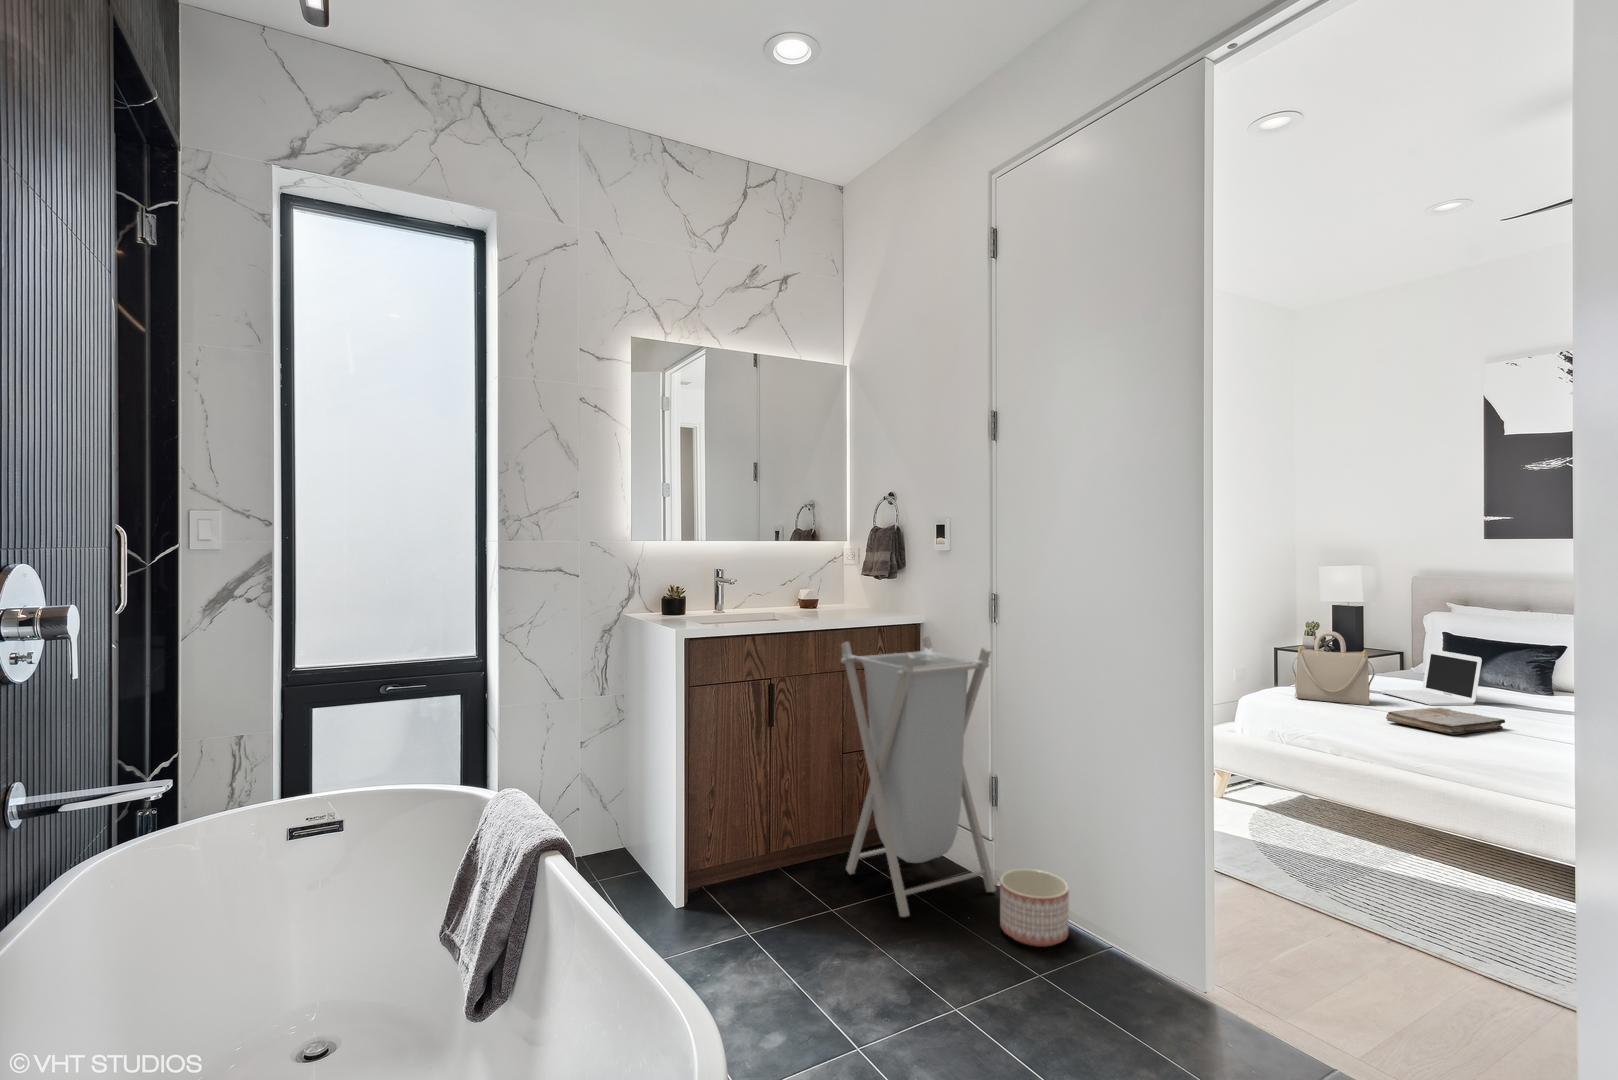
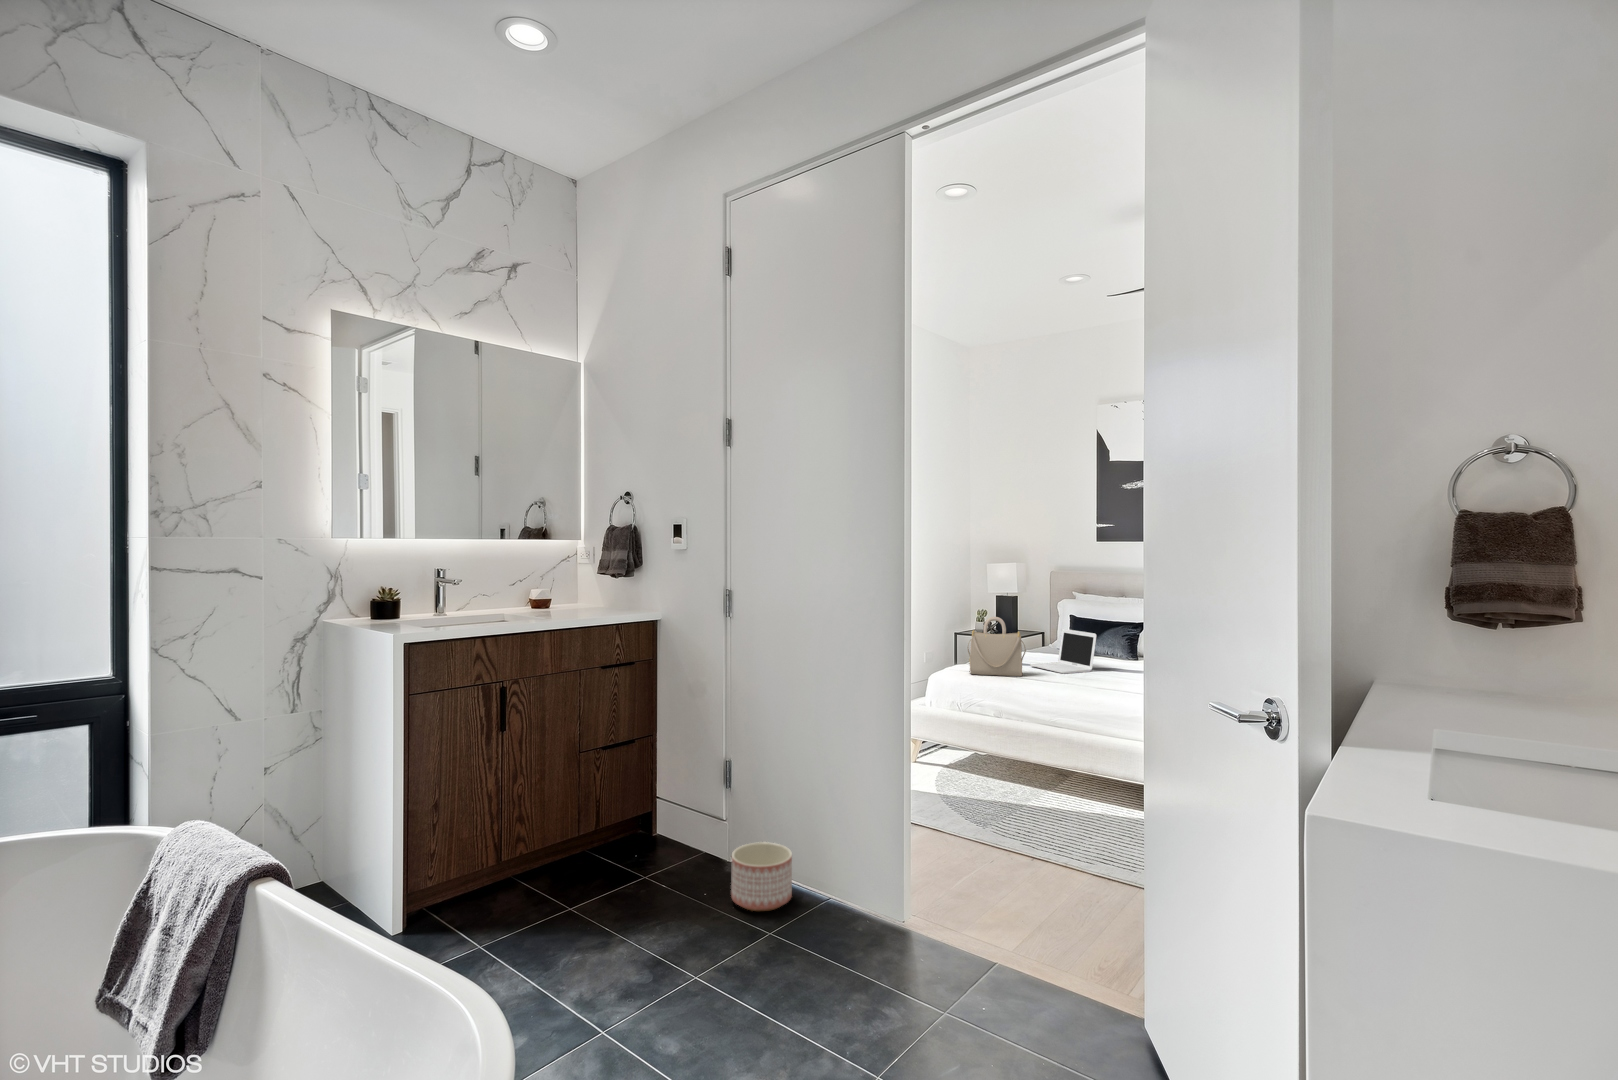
laundry hamper: present [841,636,996,917] -> none [575,632,727,906]
book: present [1386,708,1505,734] -> none [1033,675,1110,694]

